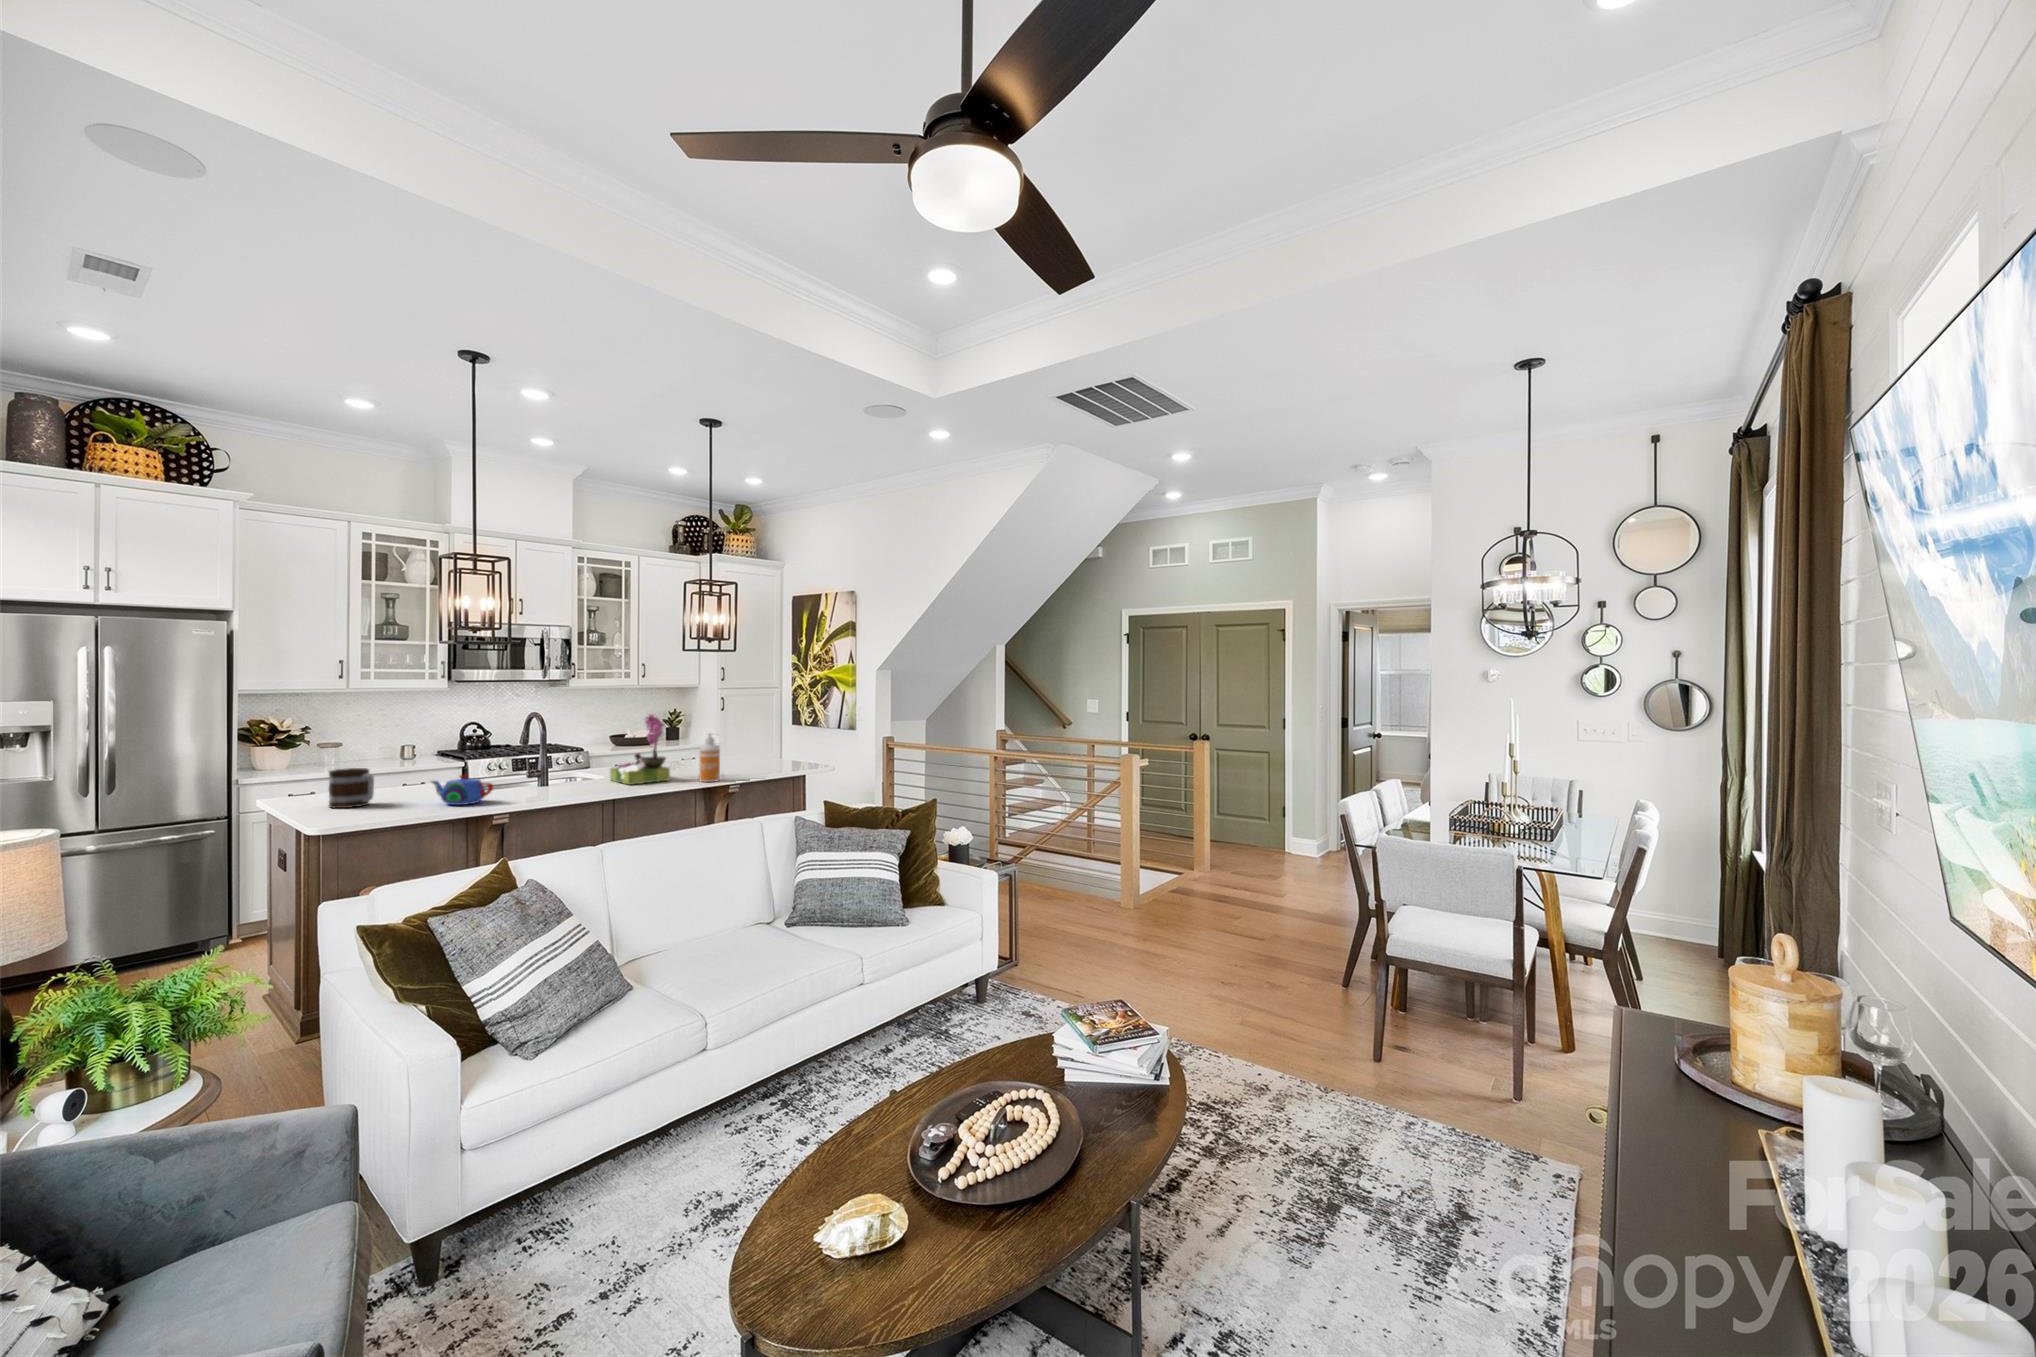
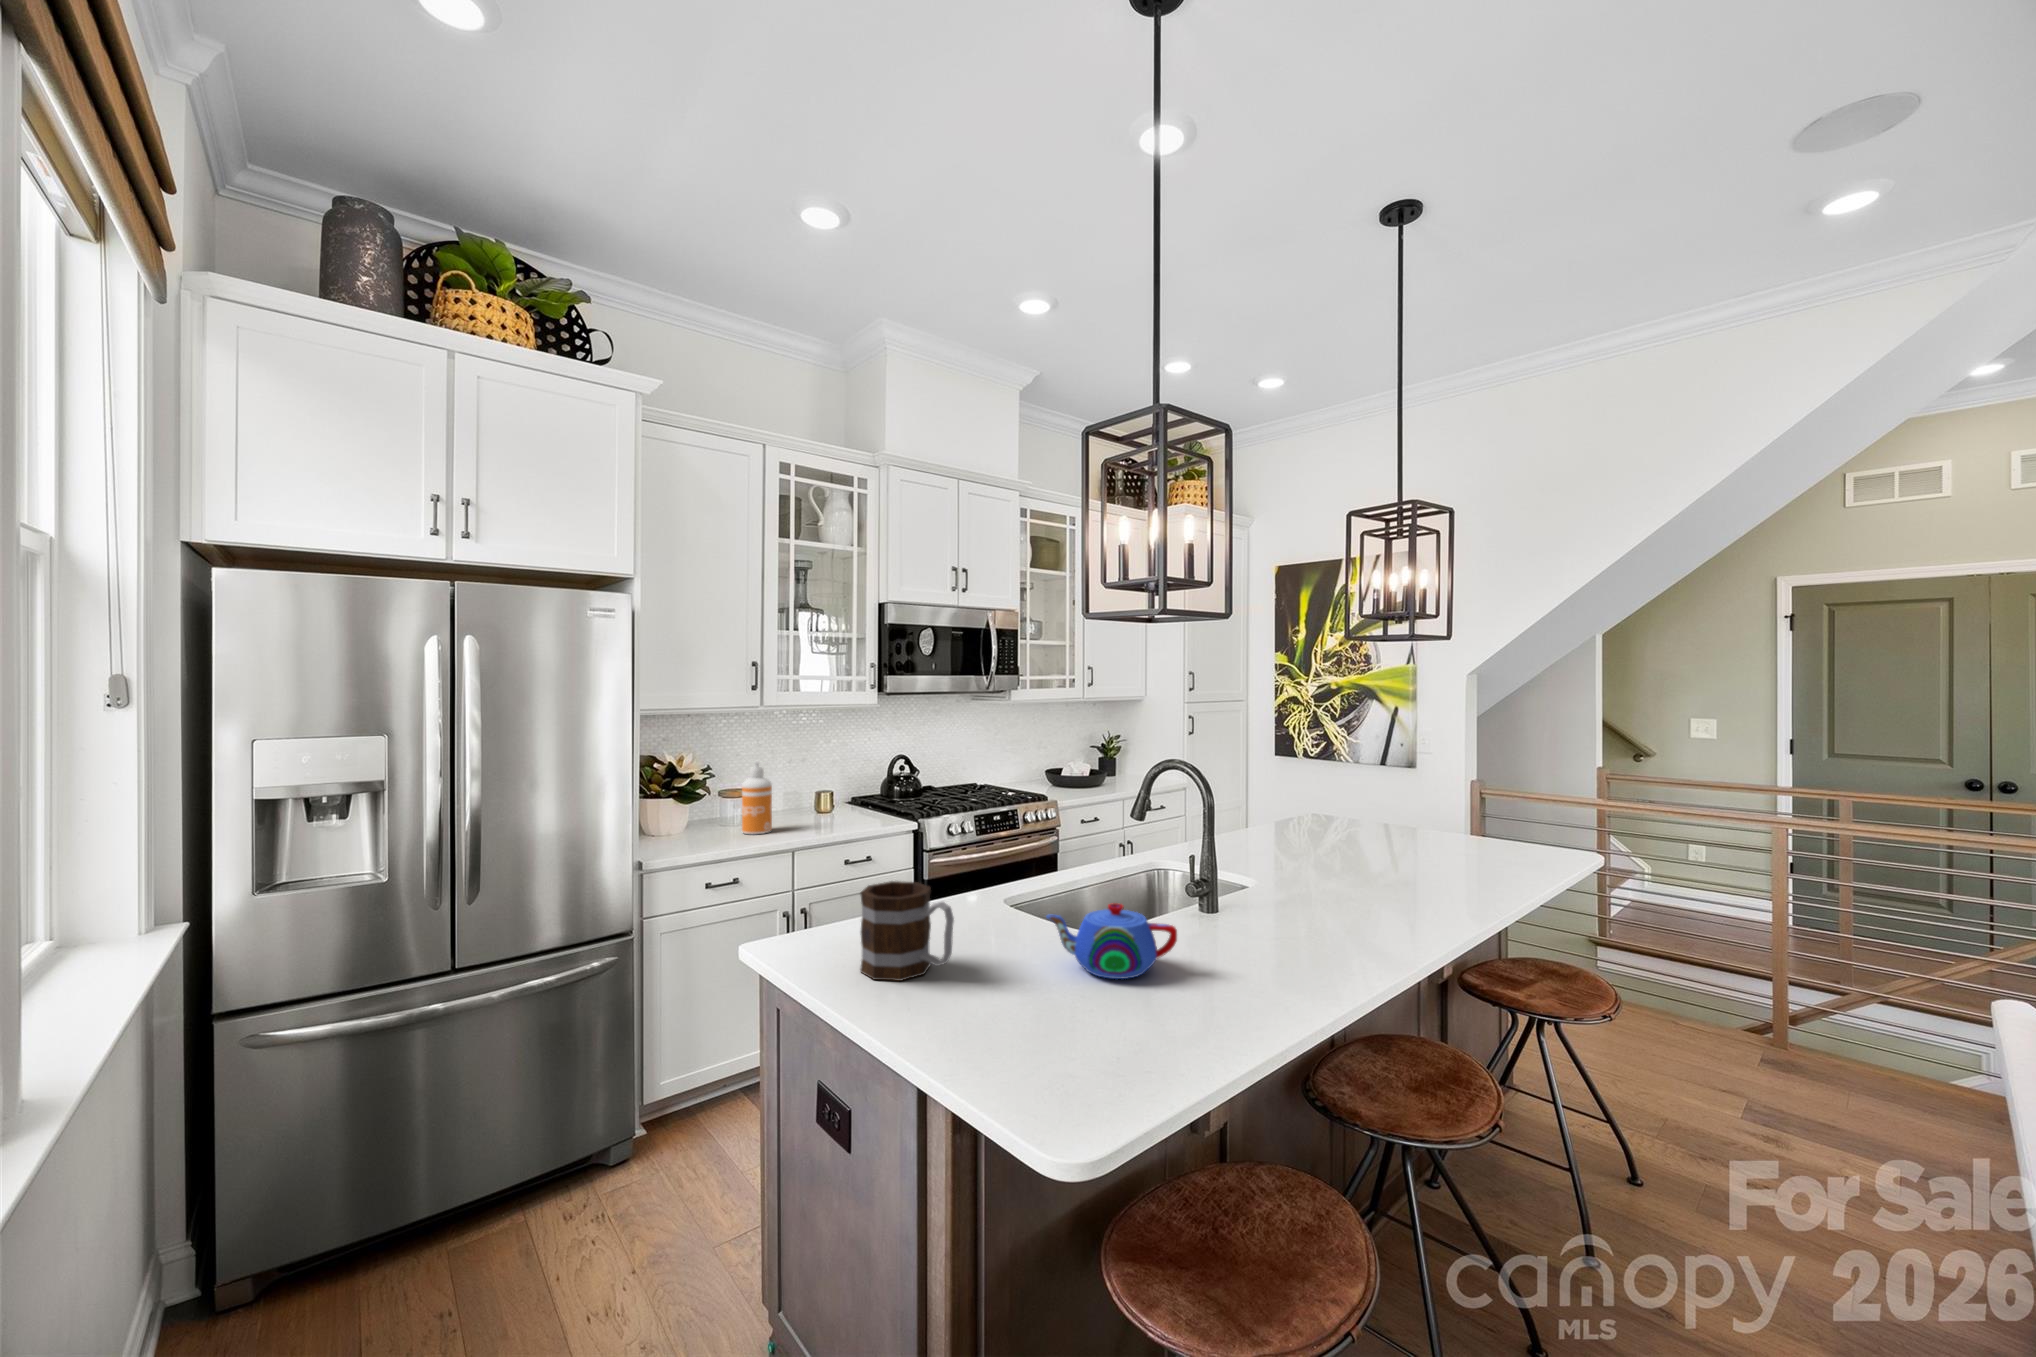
flower arrangement: present [610,714,670,785] -> none [1259,751,1377,905]
soap dispenser: present [699,733,720,782] -> present [742,761,772,834]

